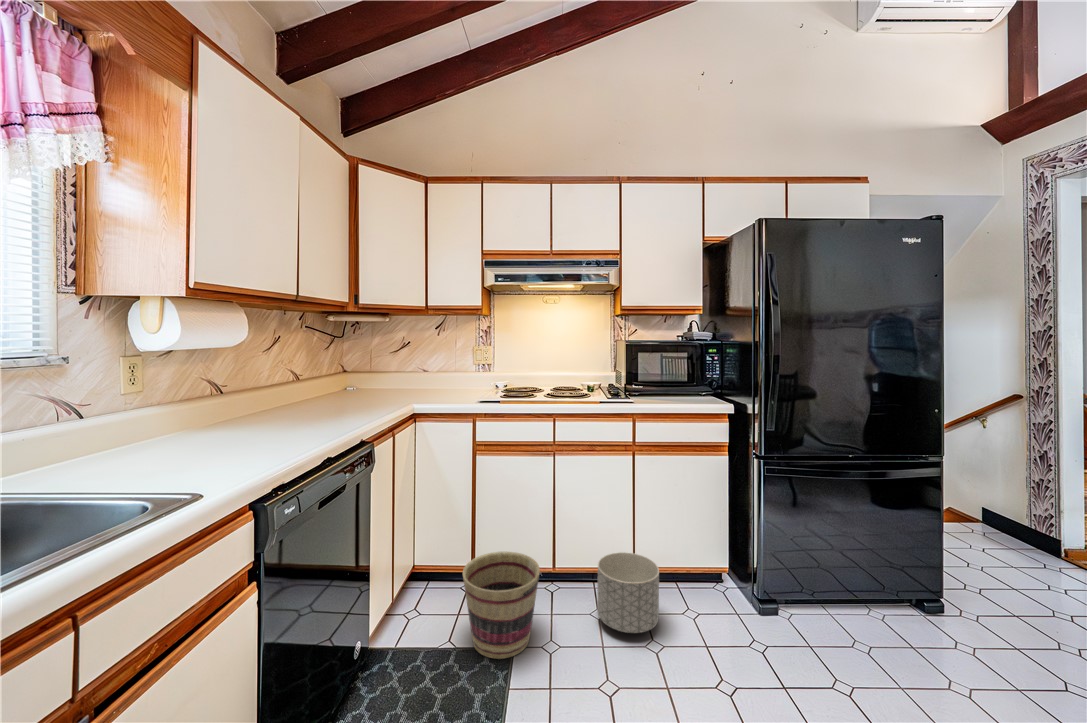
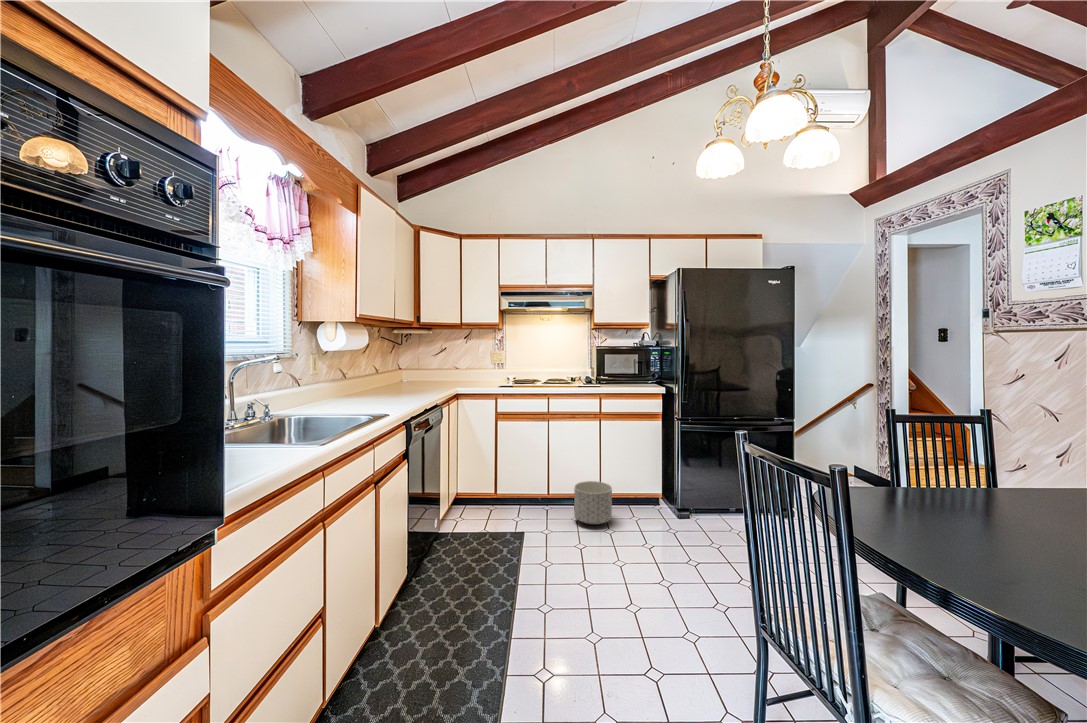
basket: present [463,552,540,659] -> none [492,479,538,535]

